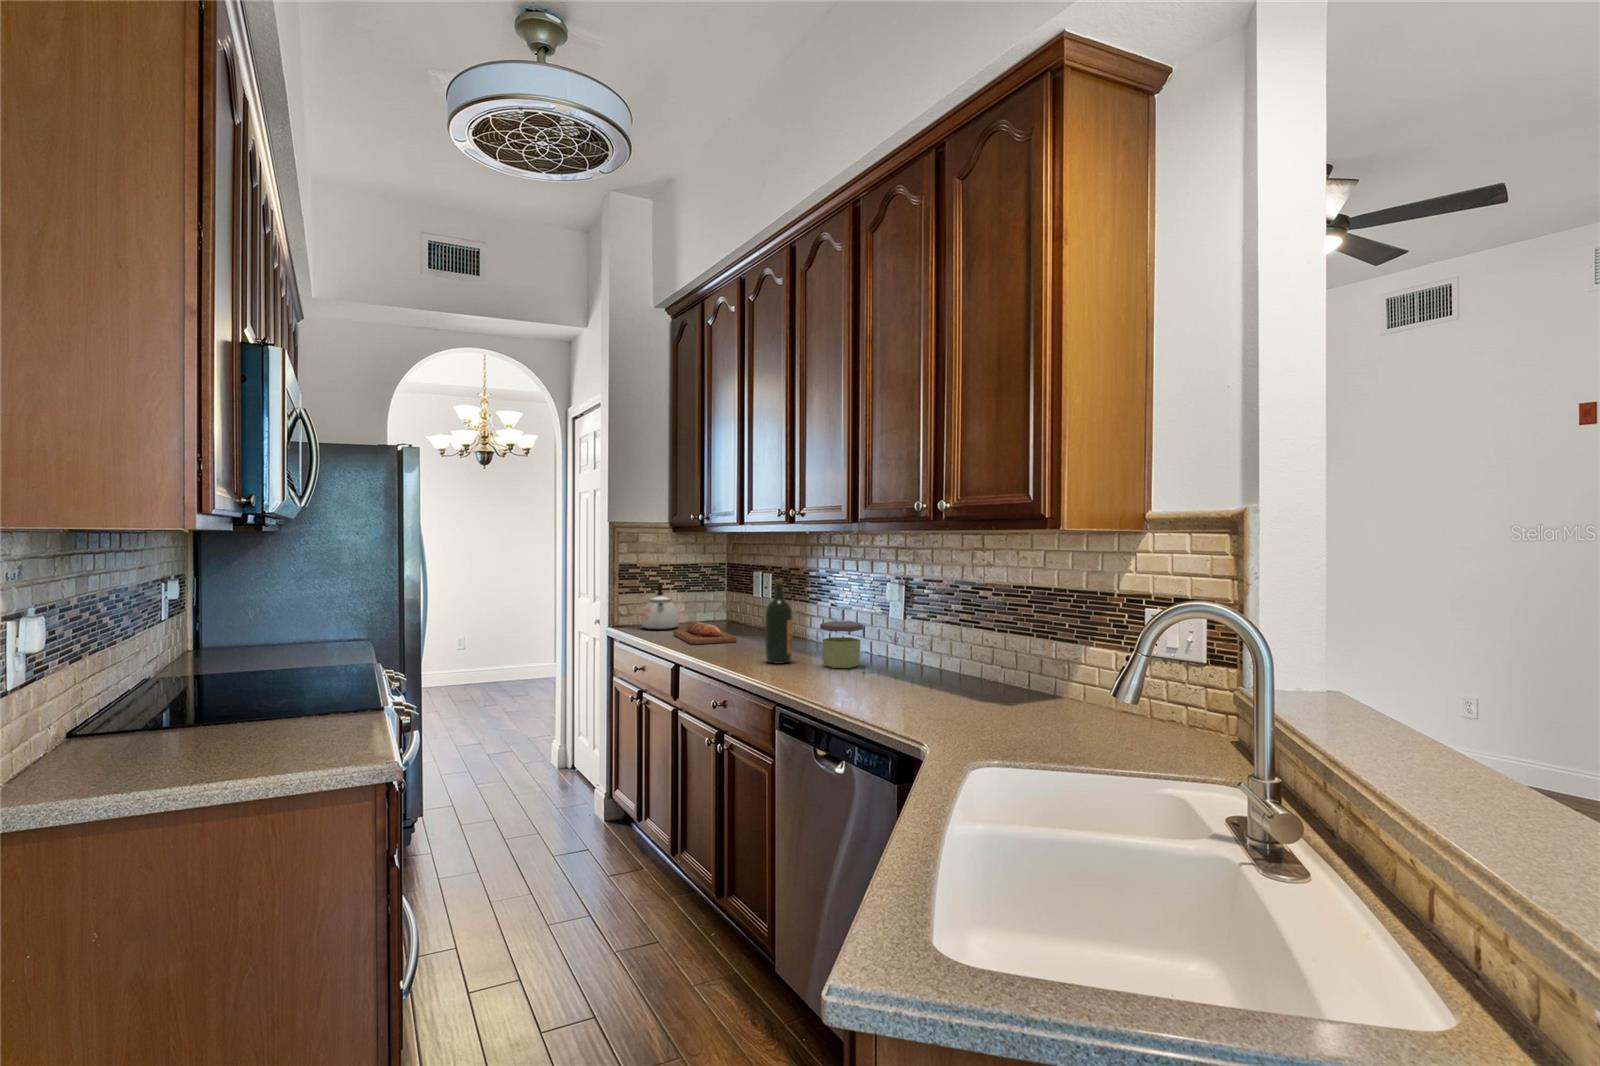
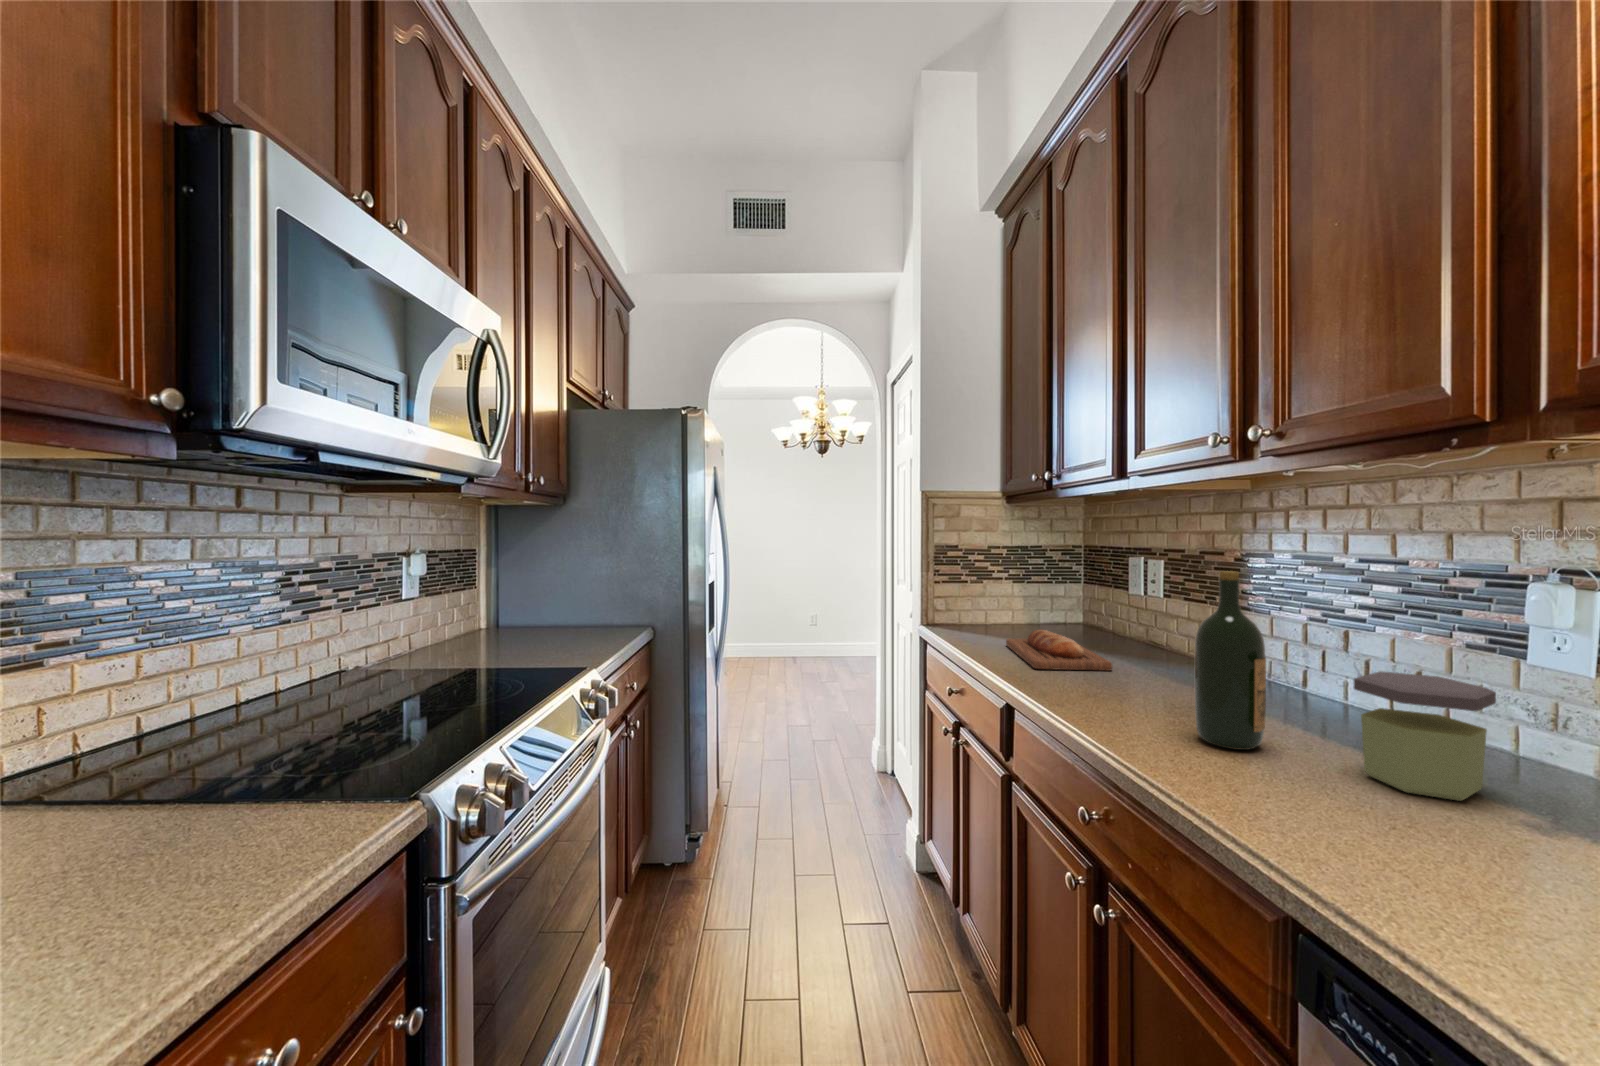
kettle: present [641,584,680,630] -> none [962,571,1015,633]

